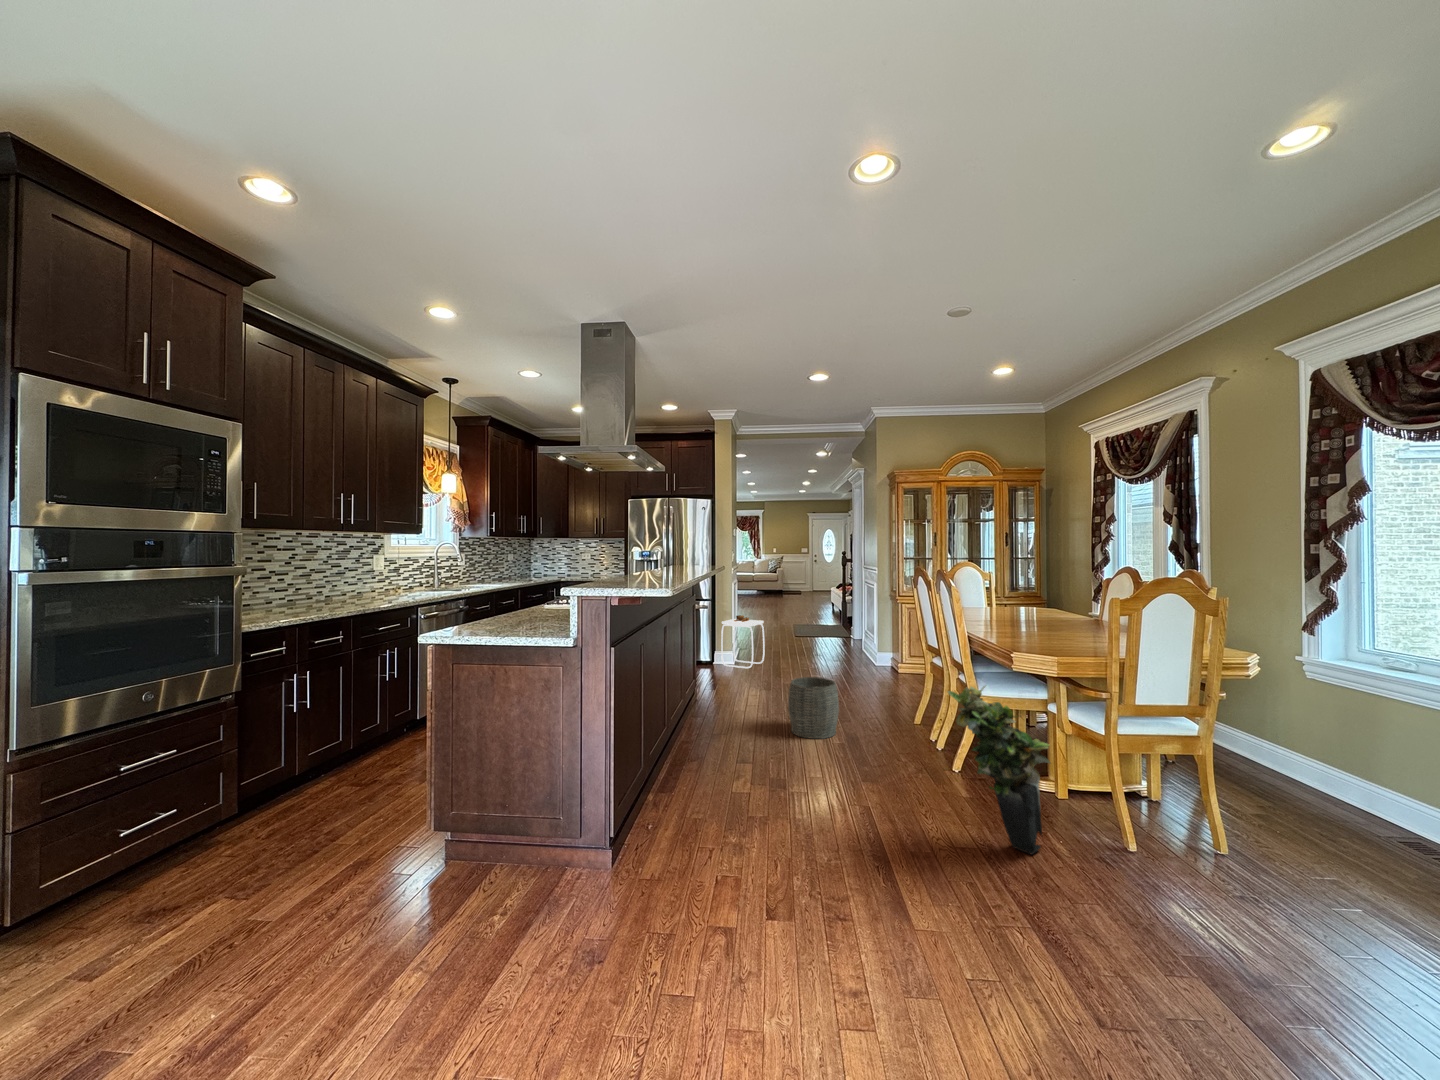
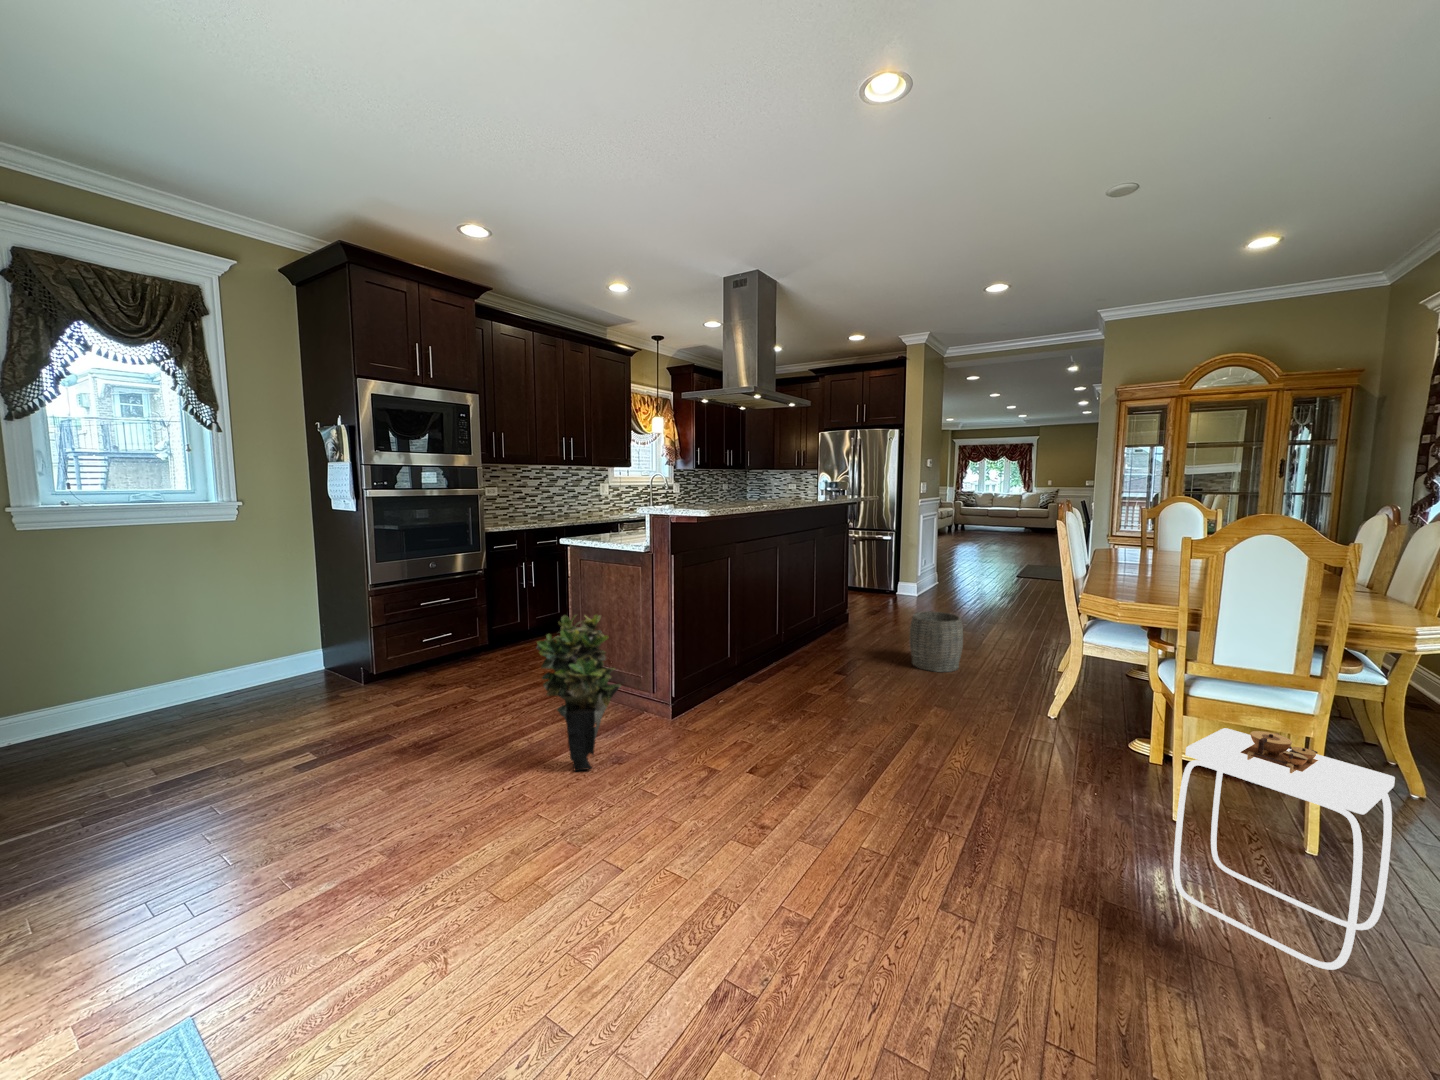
side table: present [721,615,764,668] -> present [1174,728,1395,970]
potted plant: present [948,687,1050,854] -> present [537,615,621,771]

